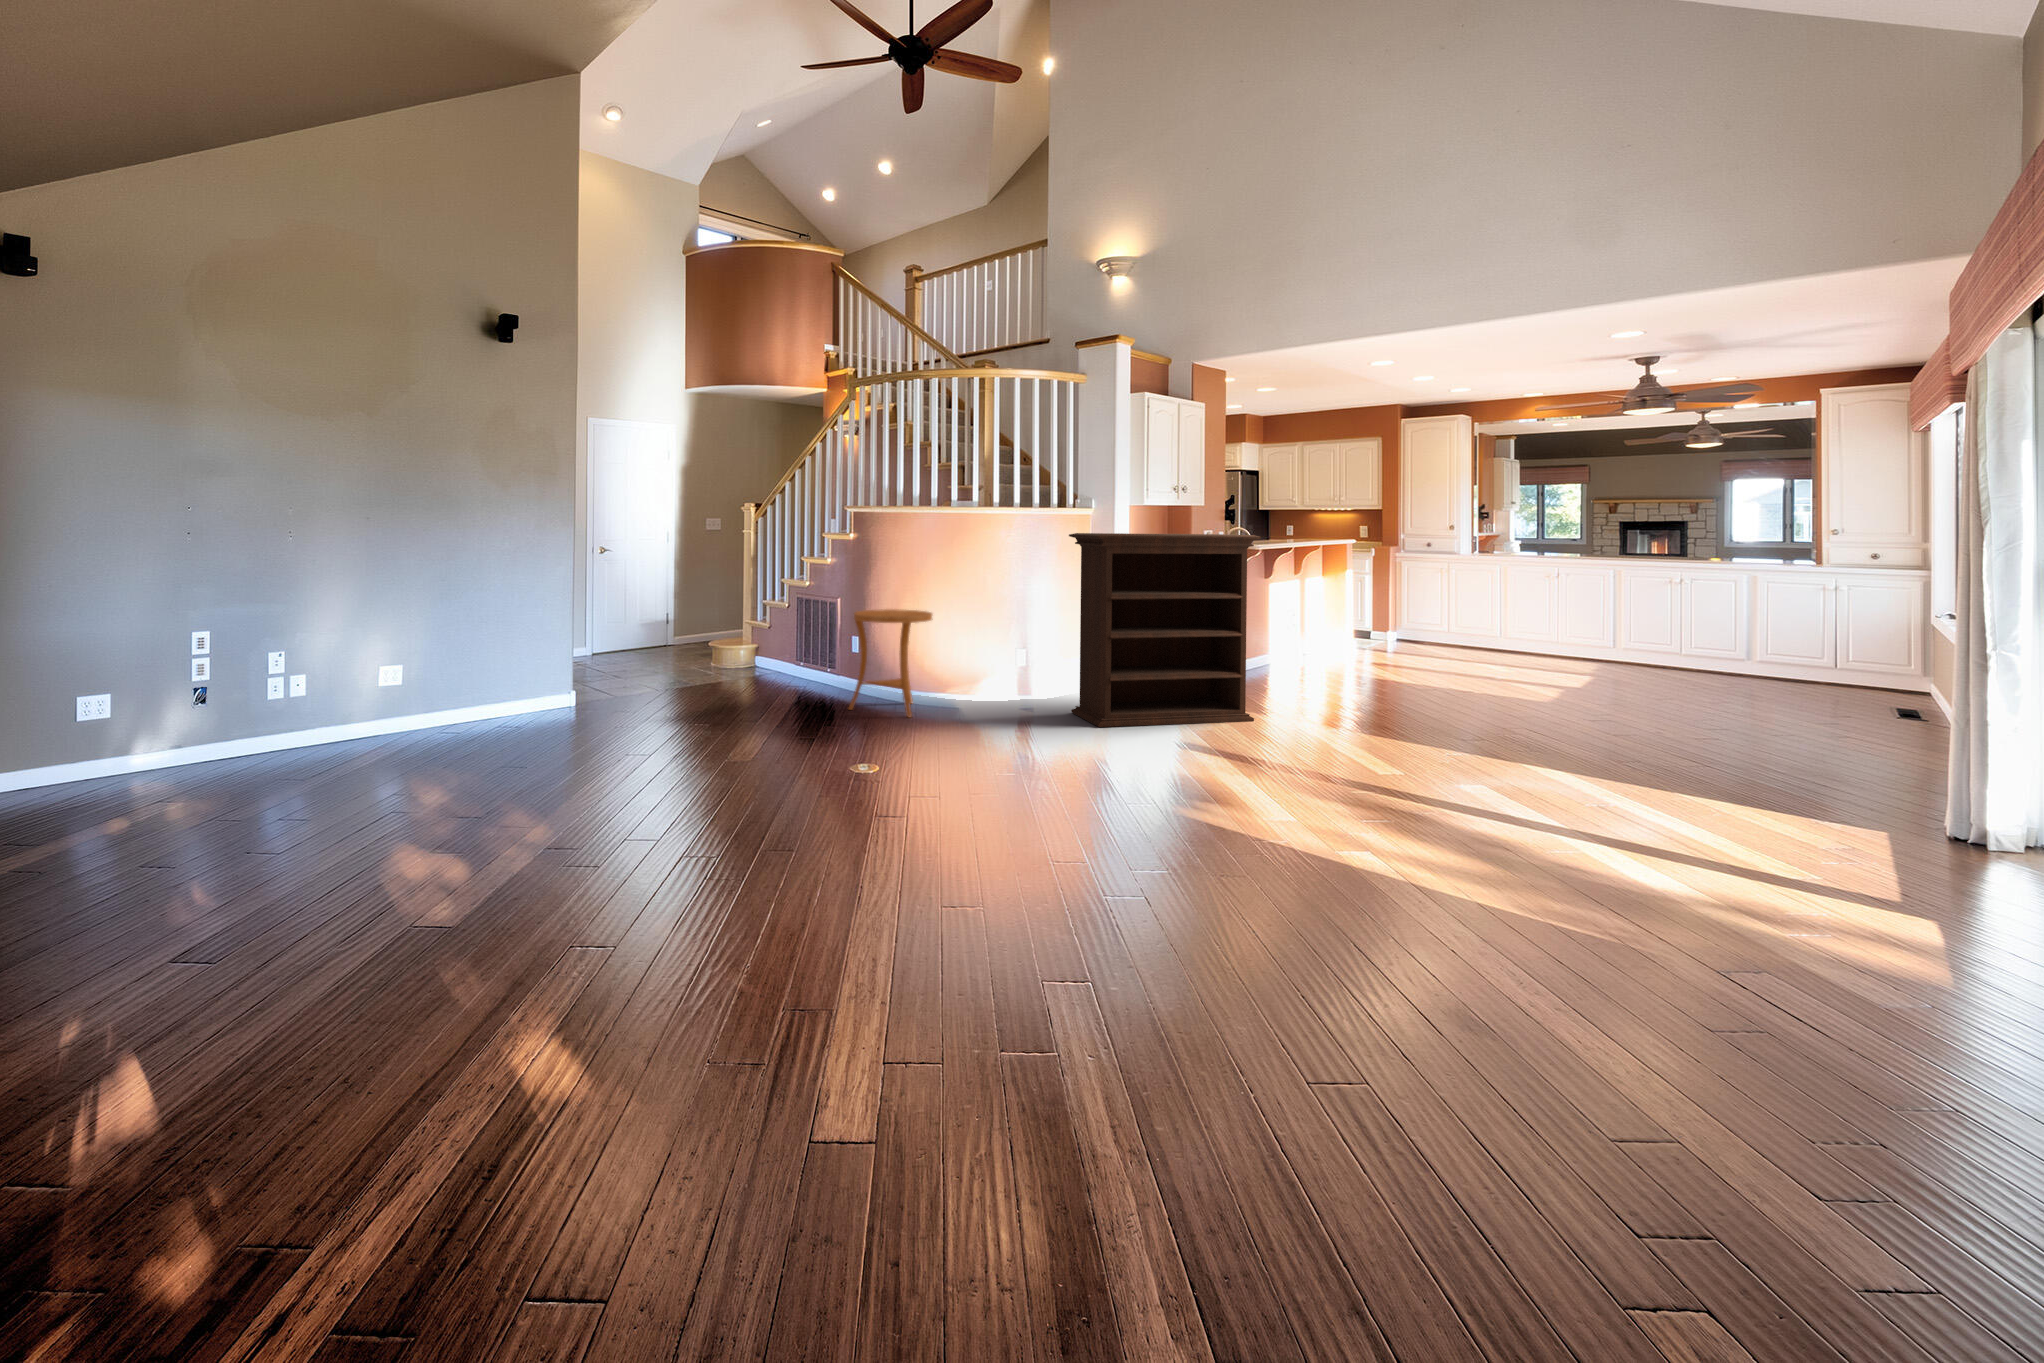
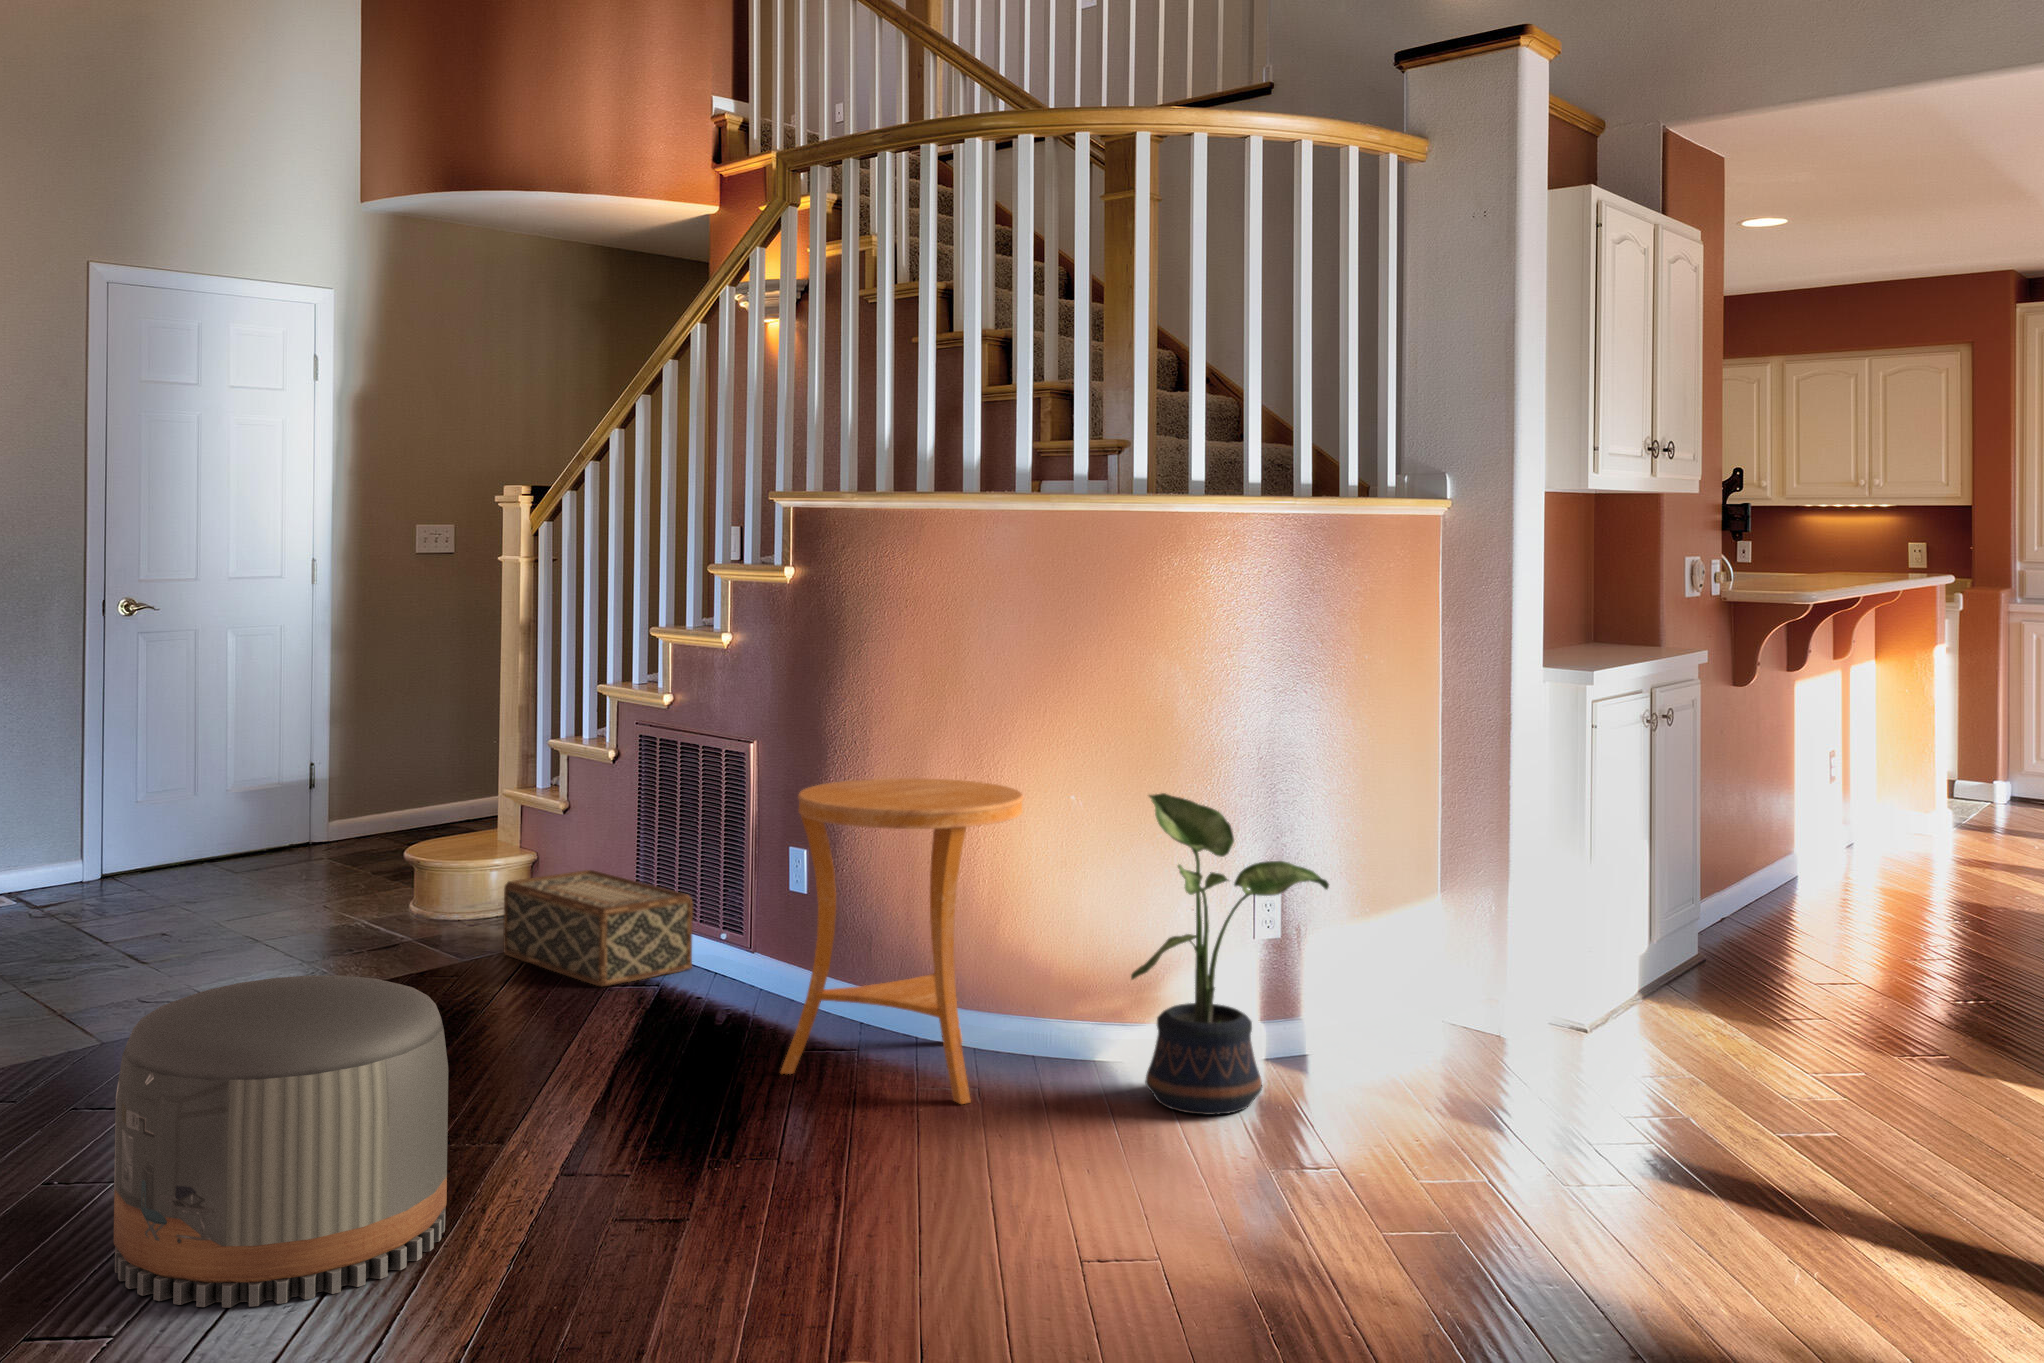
bookshelf: present [1069,533,1261,727] -> none [1406,566,1949,1134]
potted plant: none [966,614,1038,721] -> present [1131,793,1329,1115]
woven basket: none [748,649,818,688] -> present [503,870,693,986]
pouf: none [643,663,741,754] -> present [114,975,448,1307]

